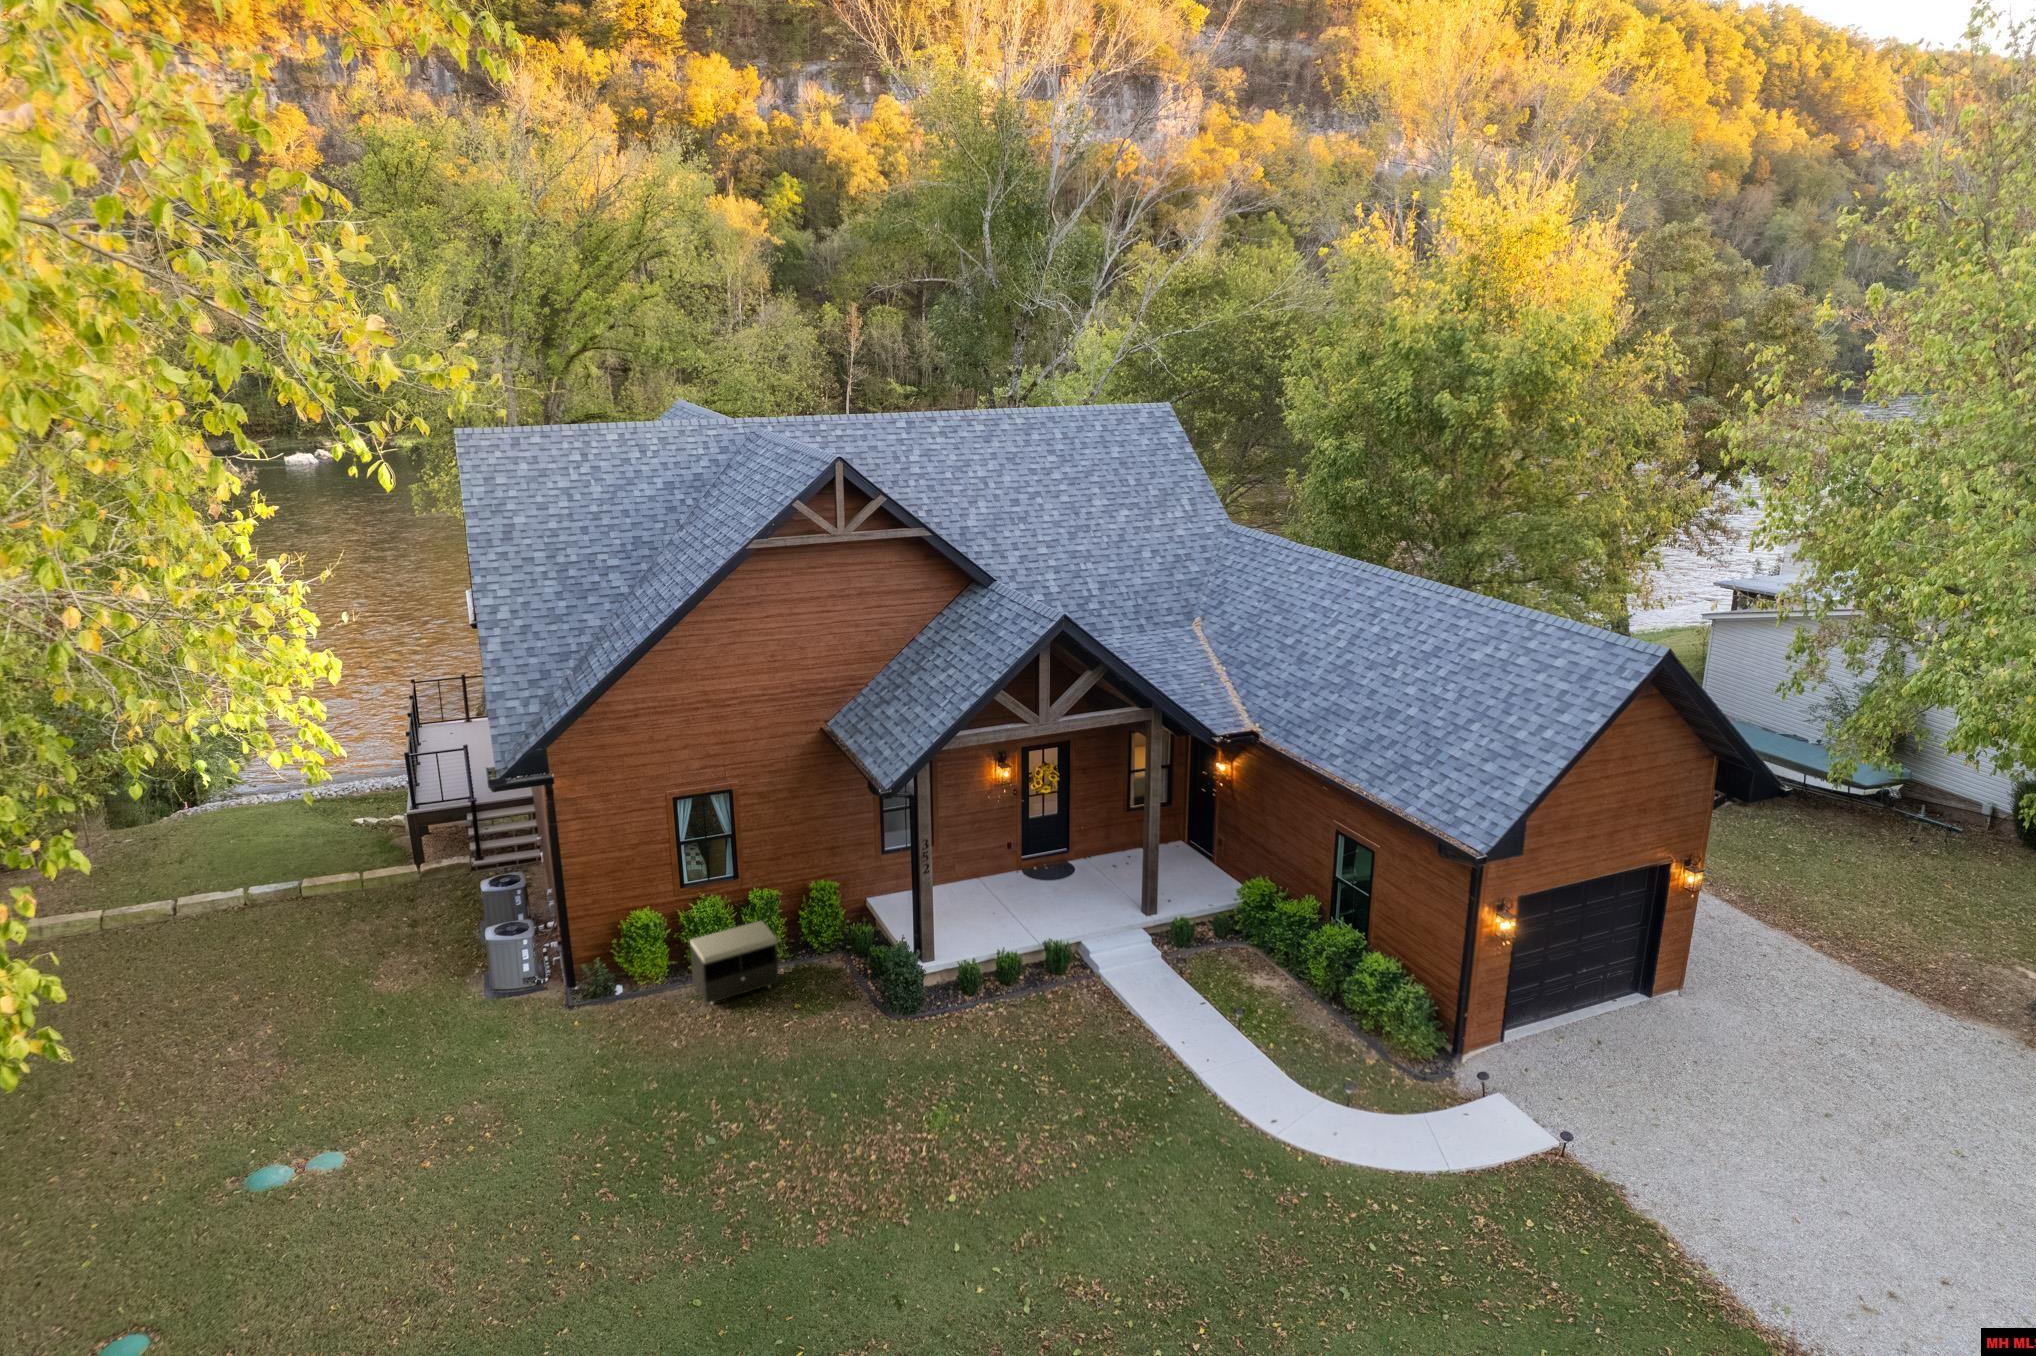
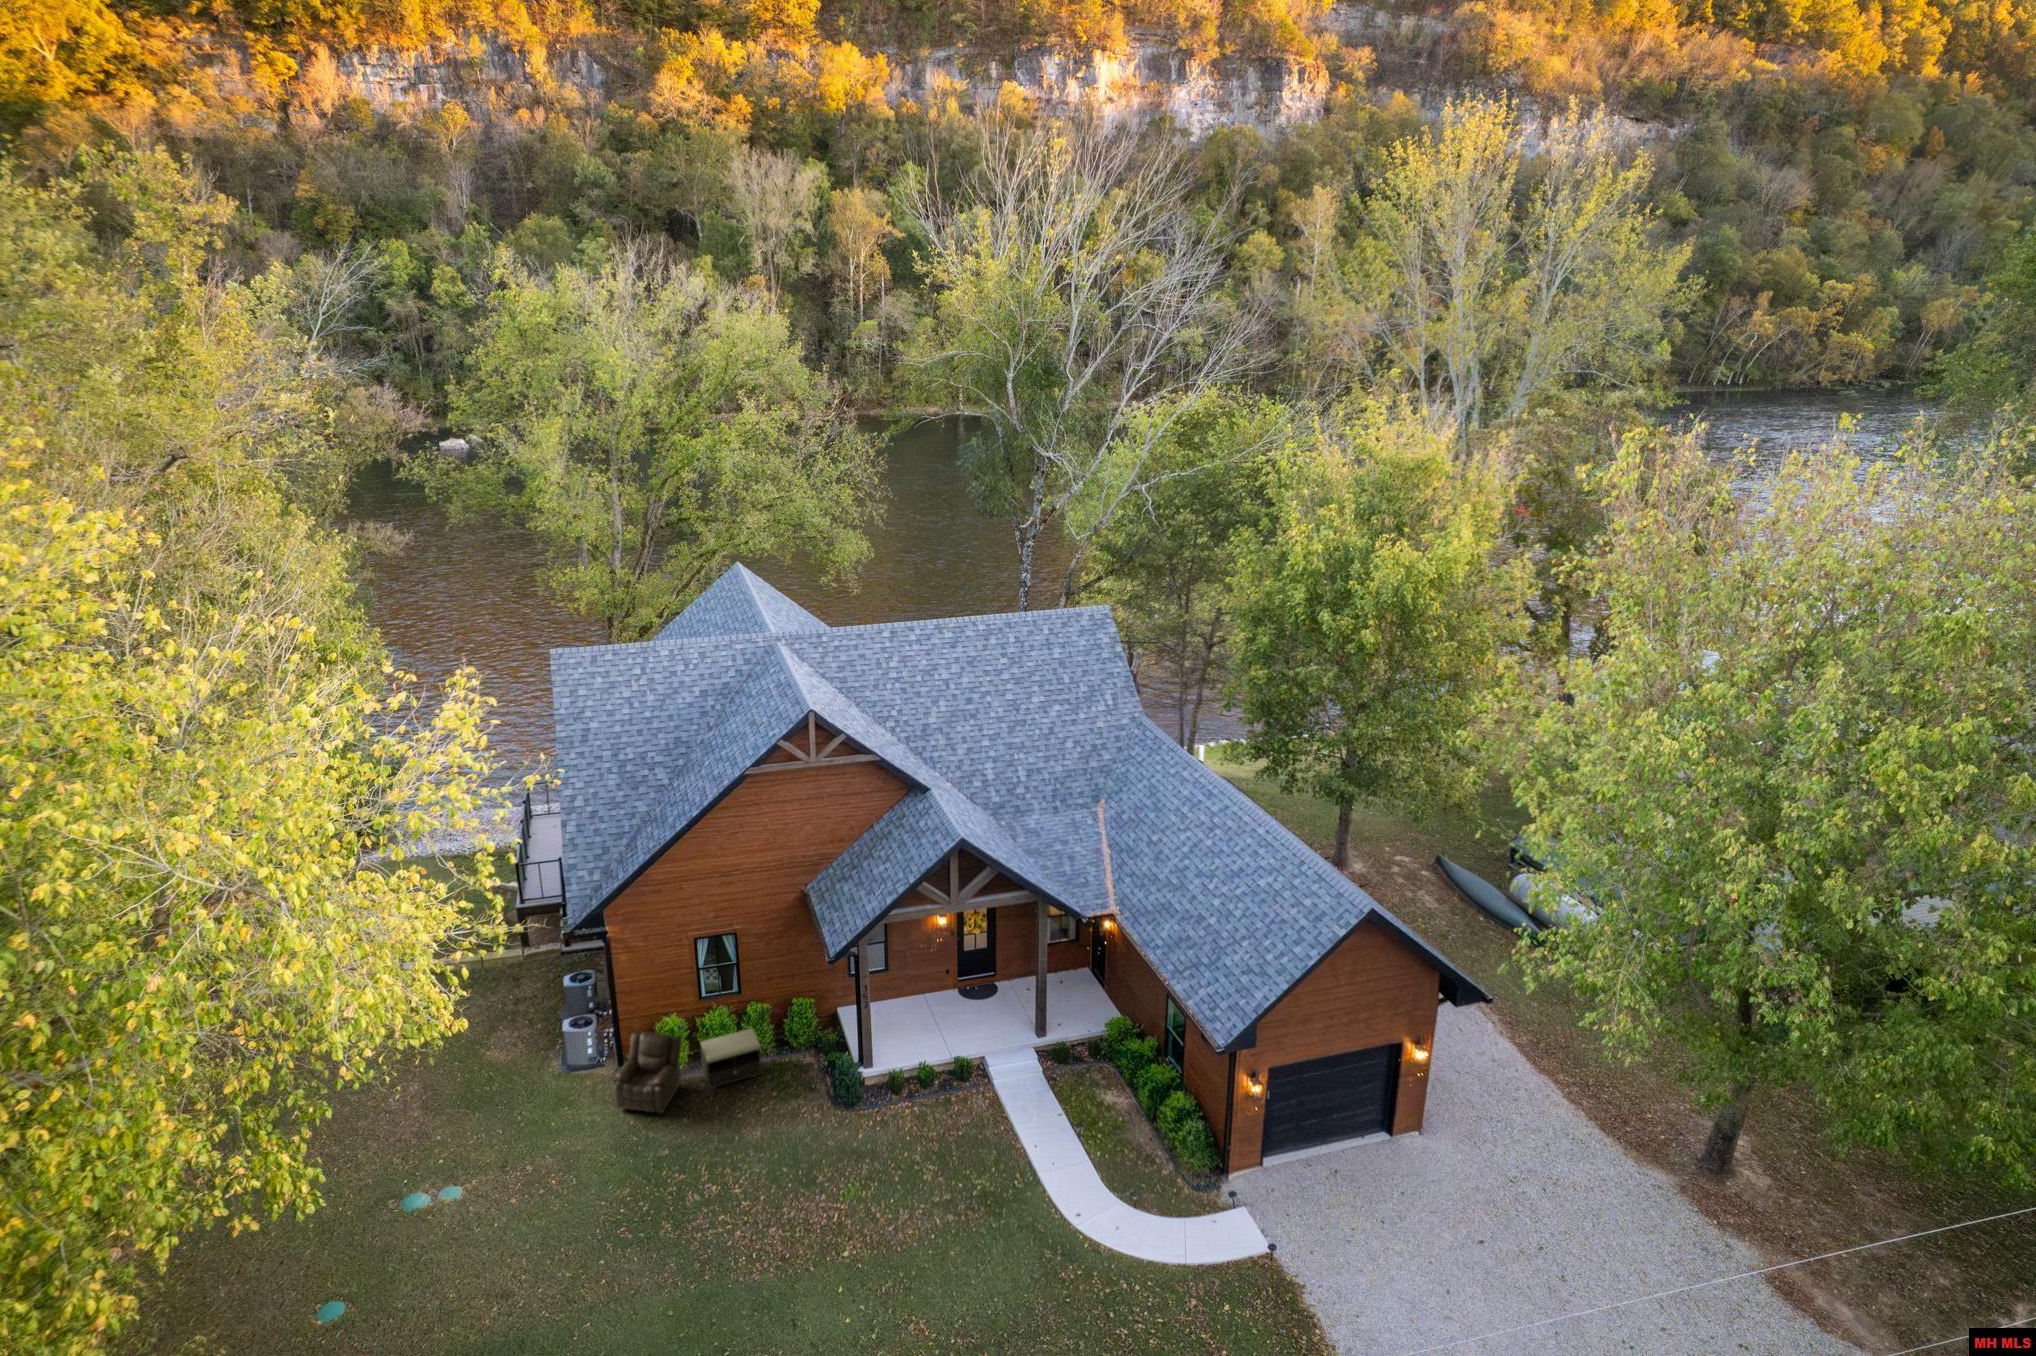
chair: none [569,927,664,1038] -> present [615,1032,682,1113]

